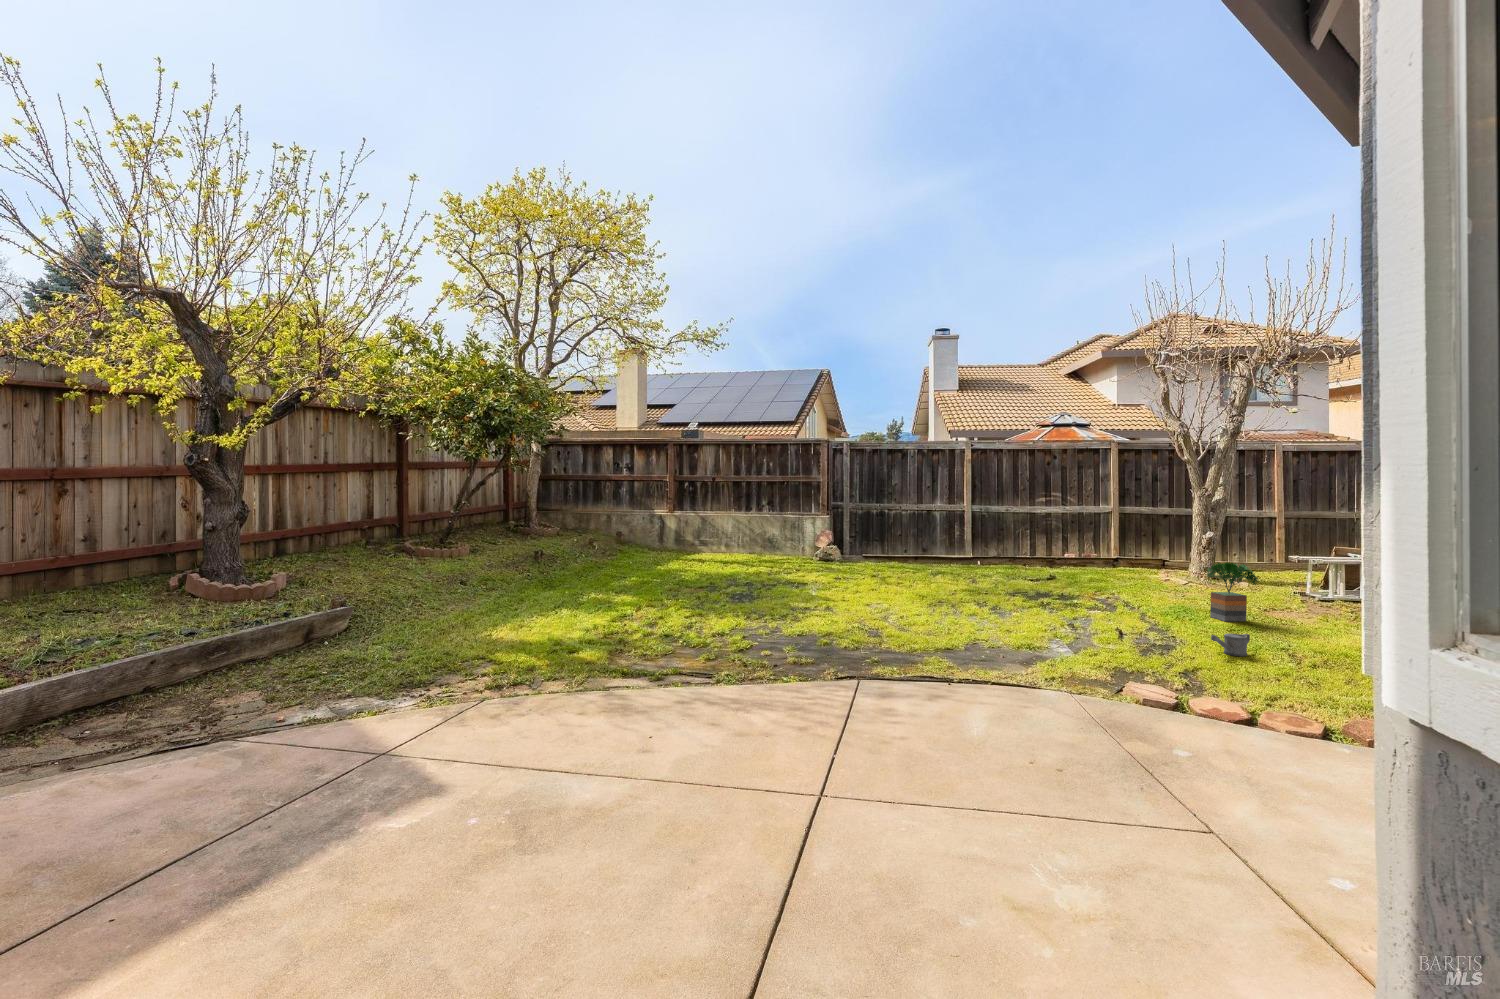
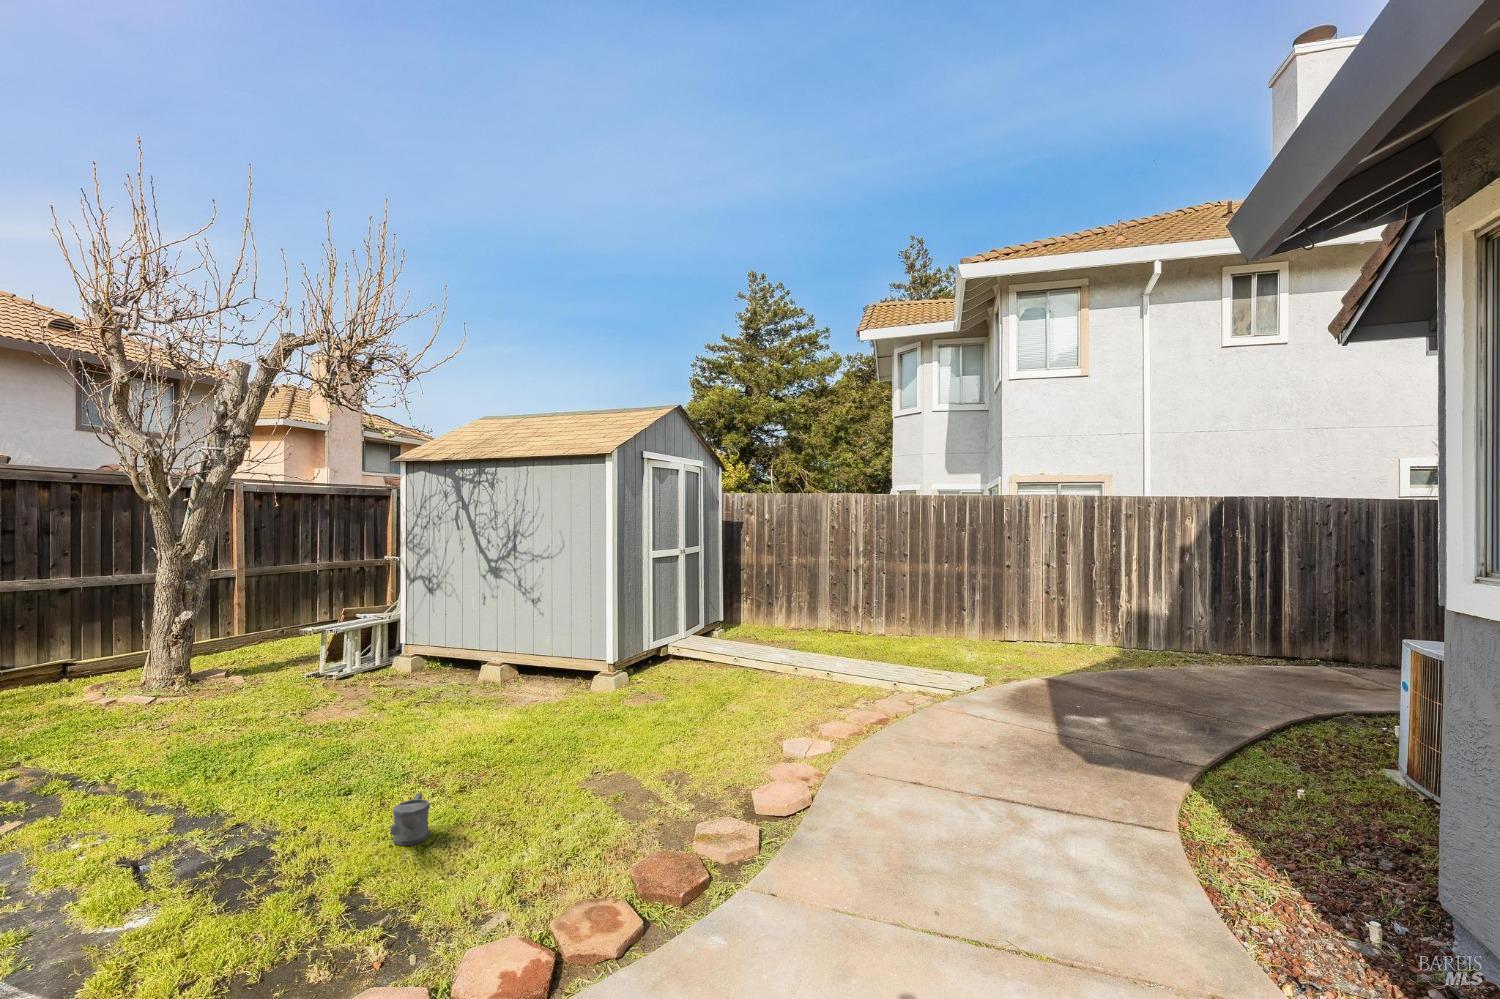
potted tree: present [1207,563,1258,621] -> none [260,664,349,766]

